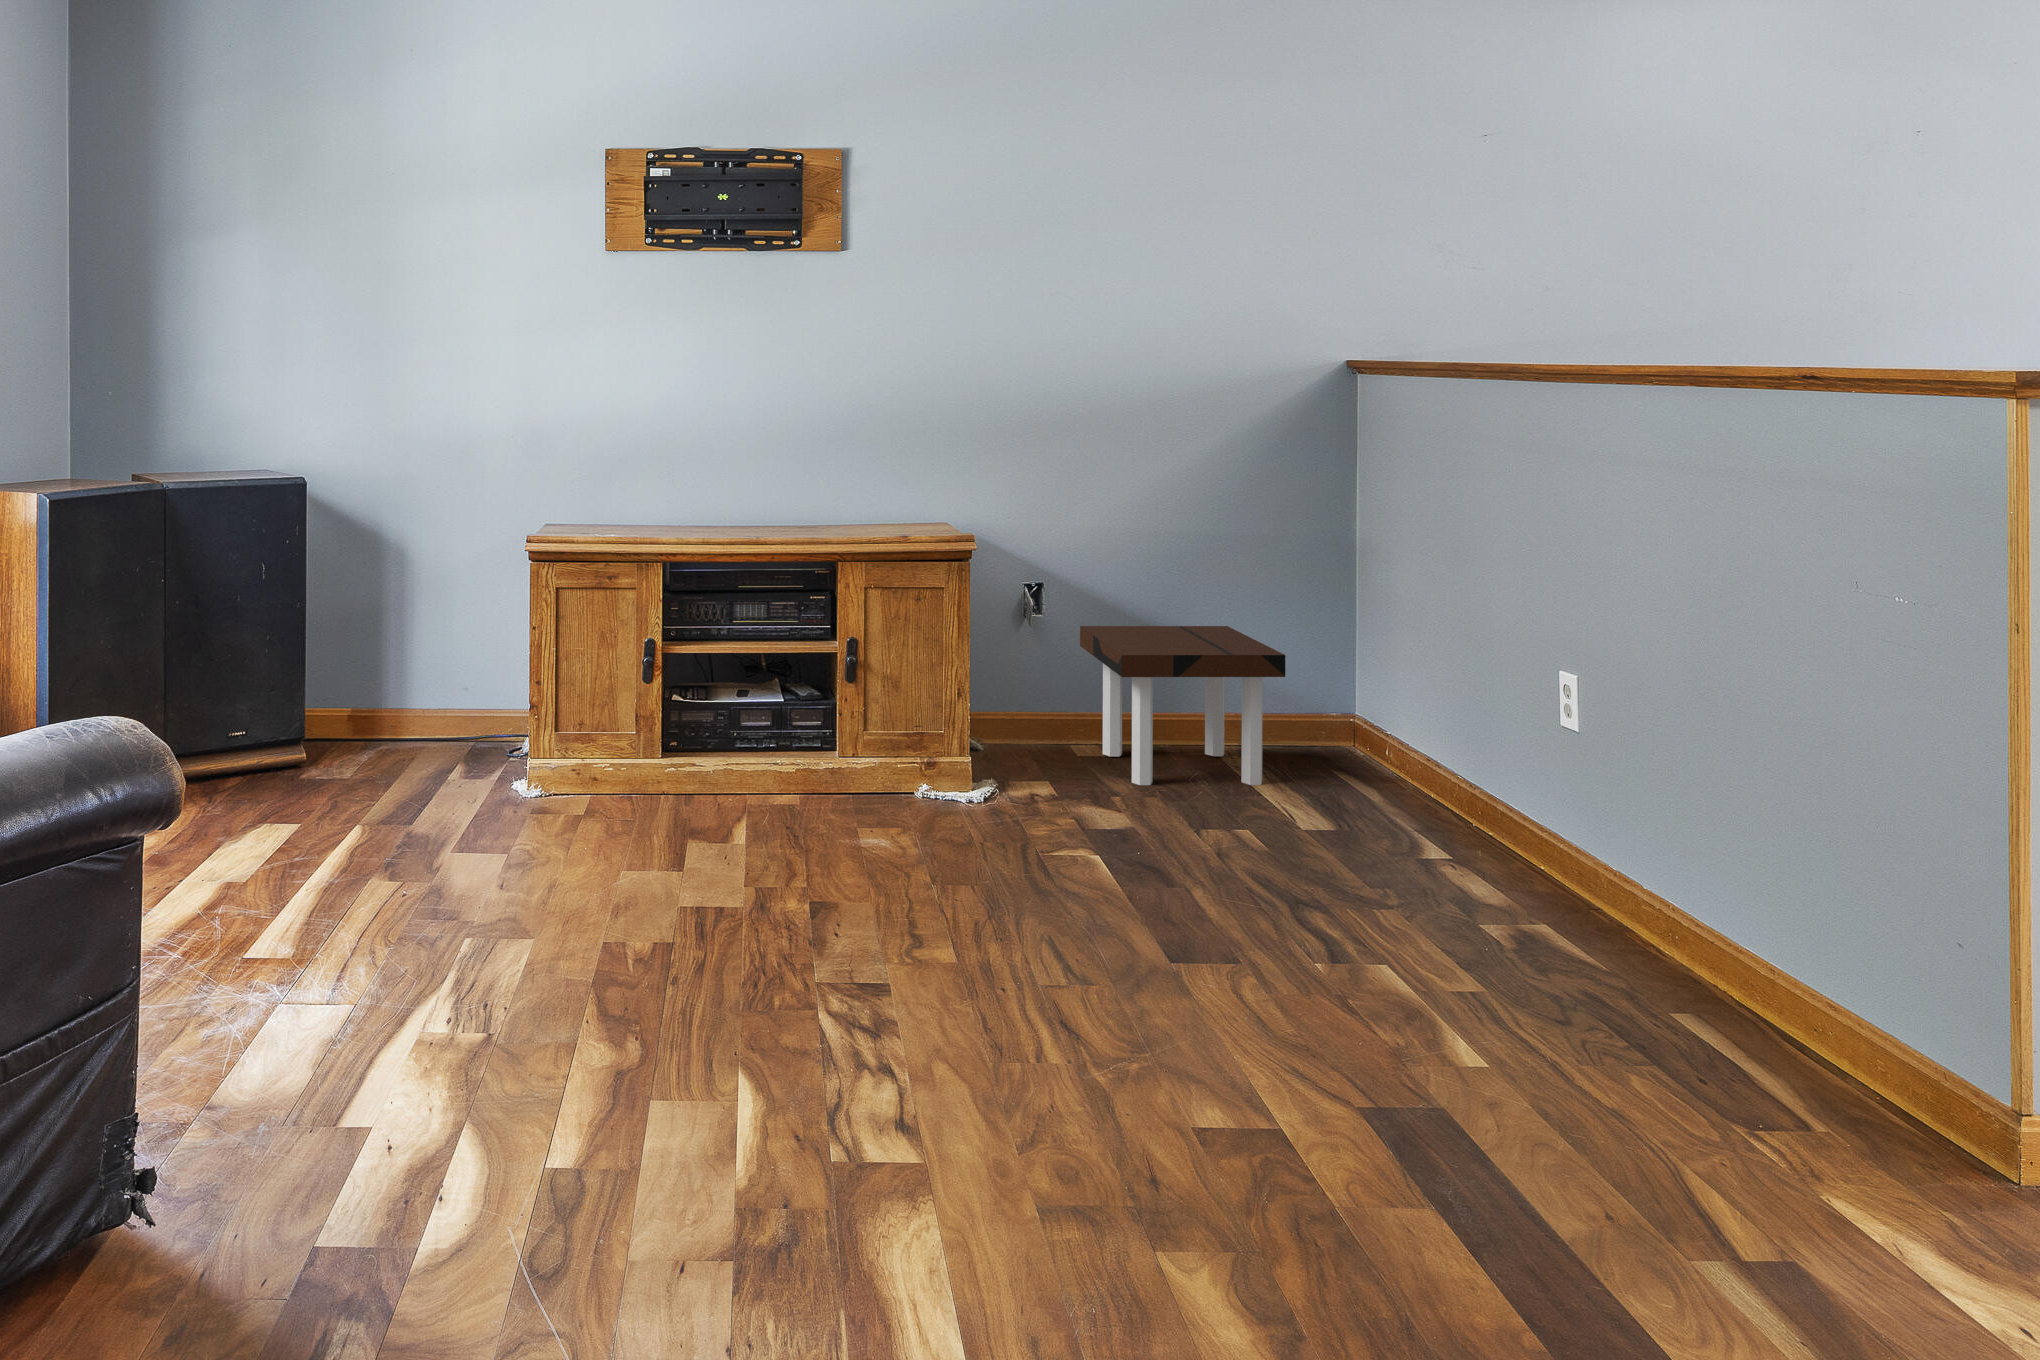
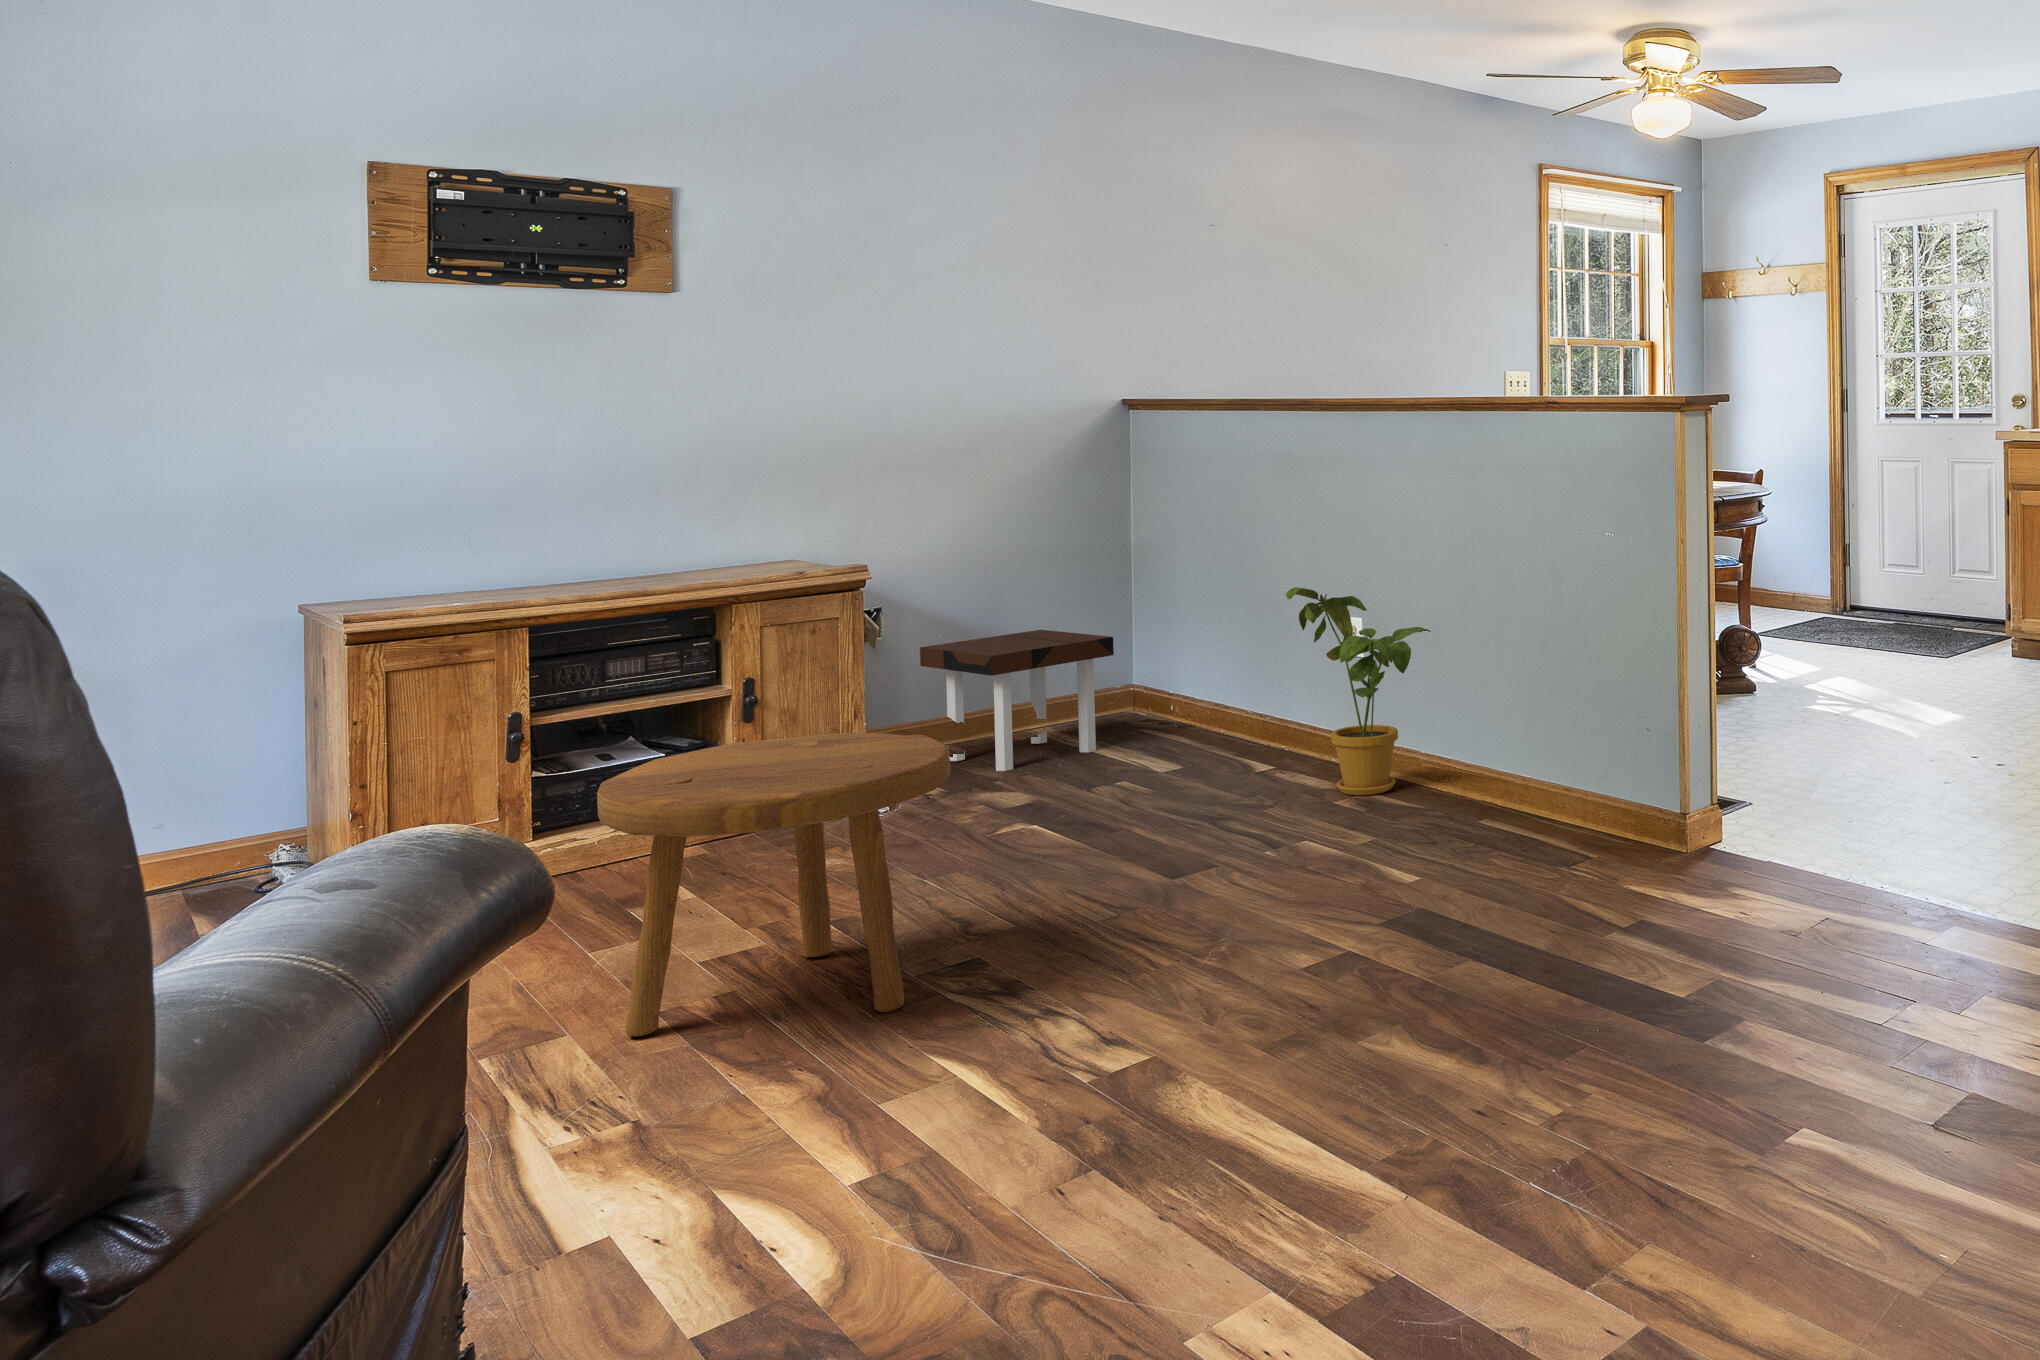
house plant: none [1423,656,1693,994] -> present [1286,587,1431,795]
footstool: none [422,738,783,1121] -> present [597,733,951,1036]

